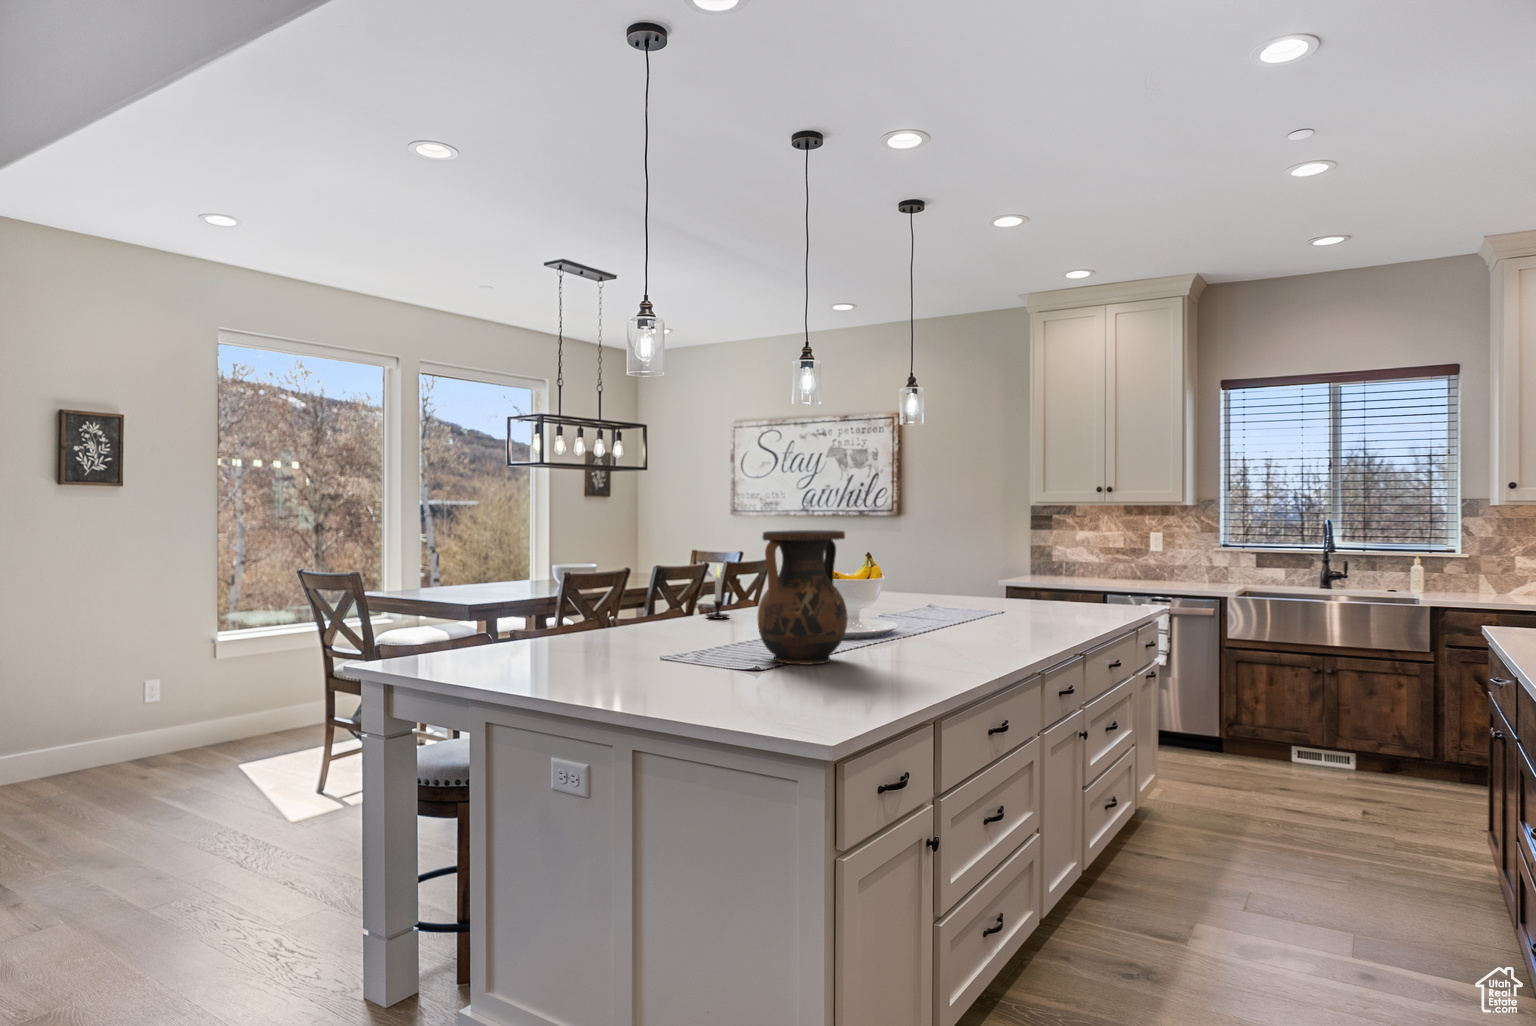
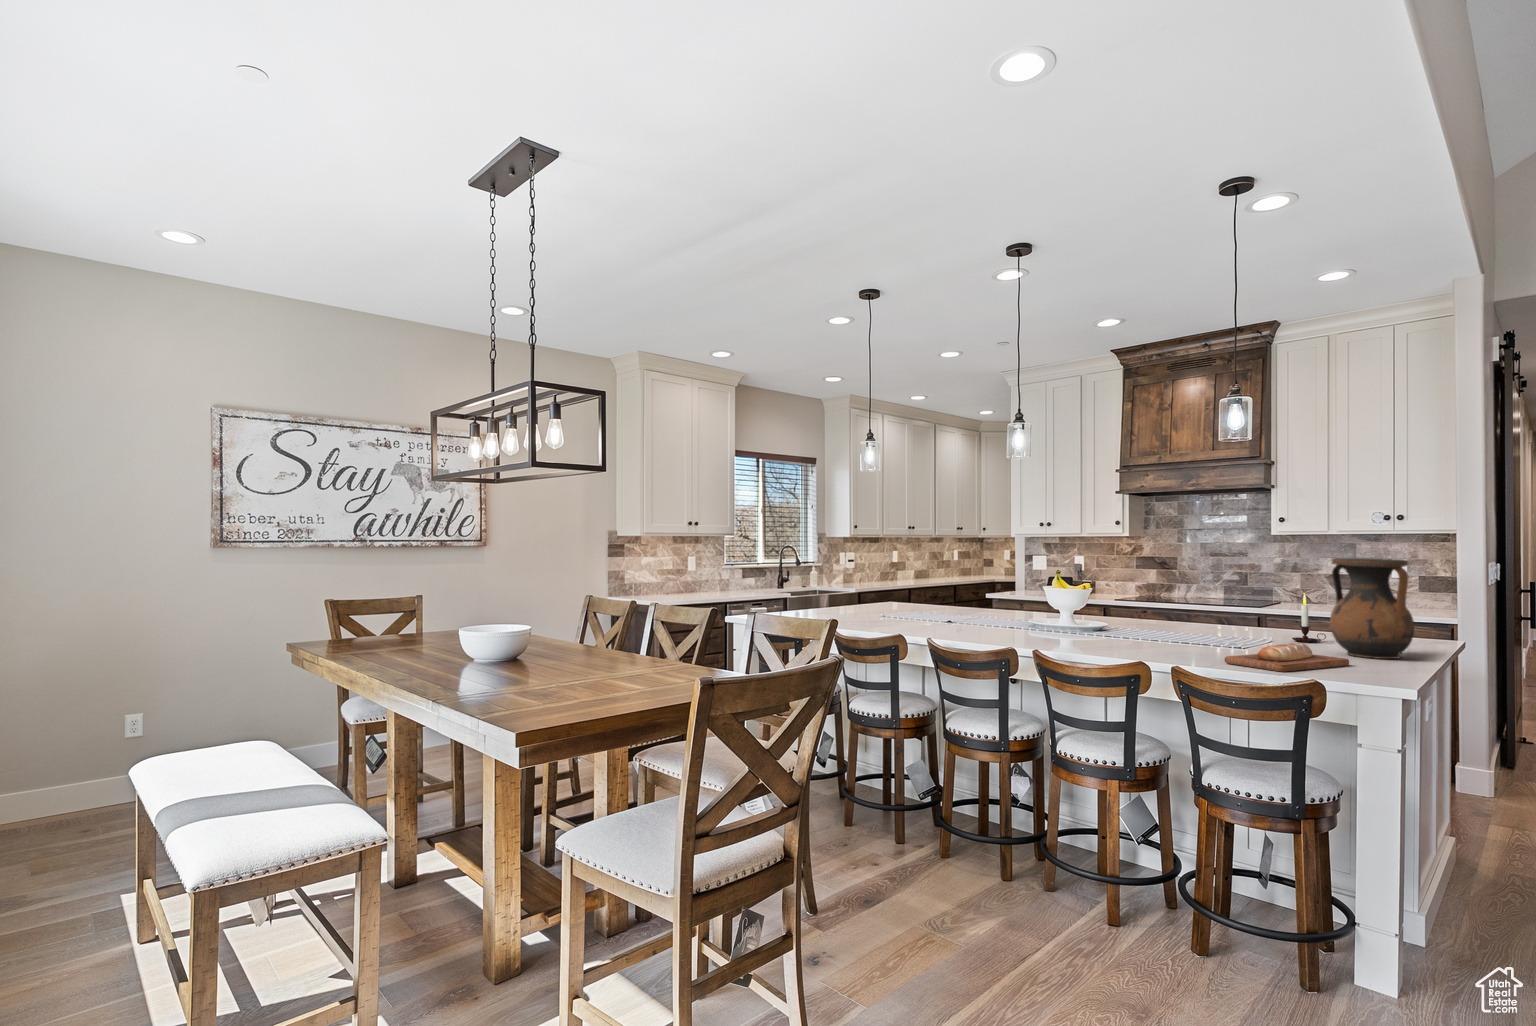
candle: present [706,567,729,619] -> present [1292,593,1326,642]
bread loaf: none [633,616,752,649] -> present [1224,643,1349,672]

